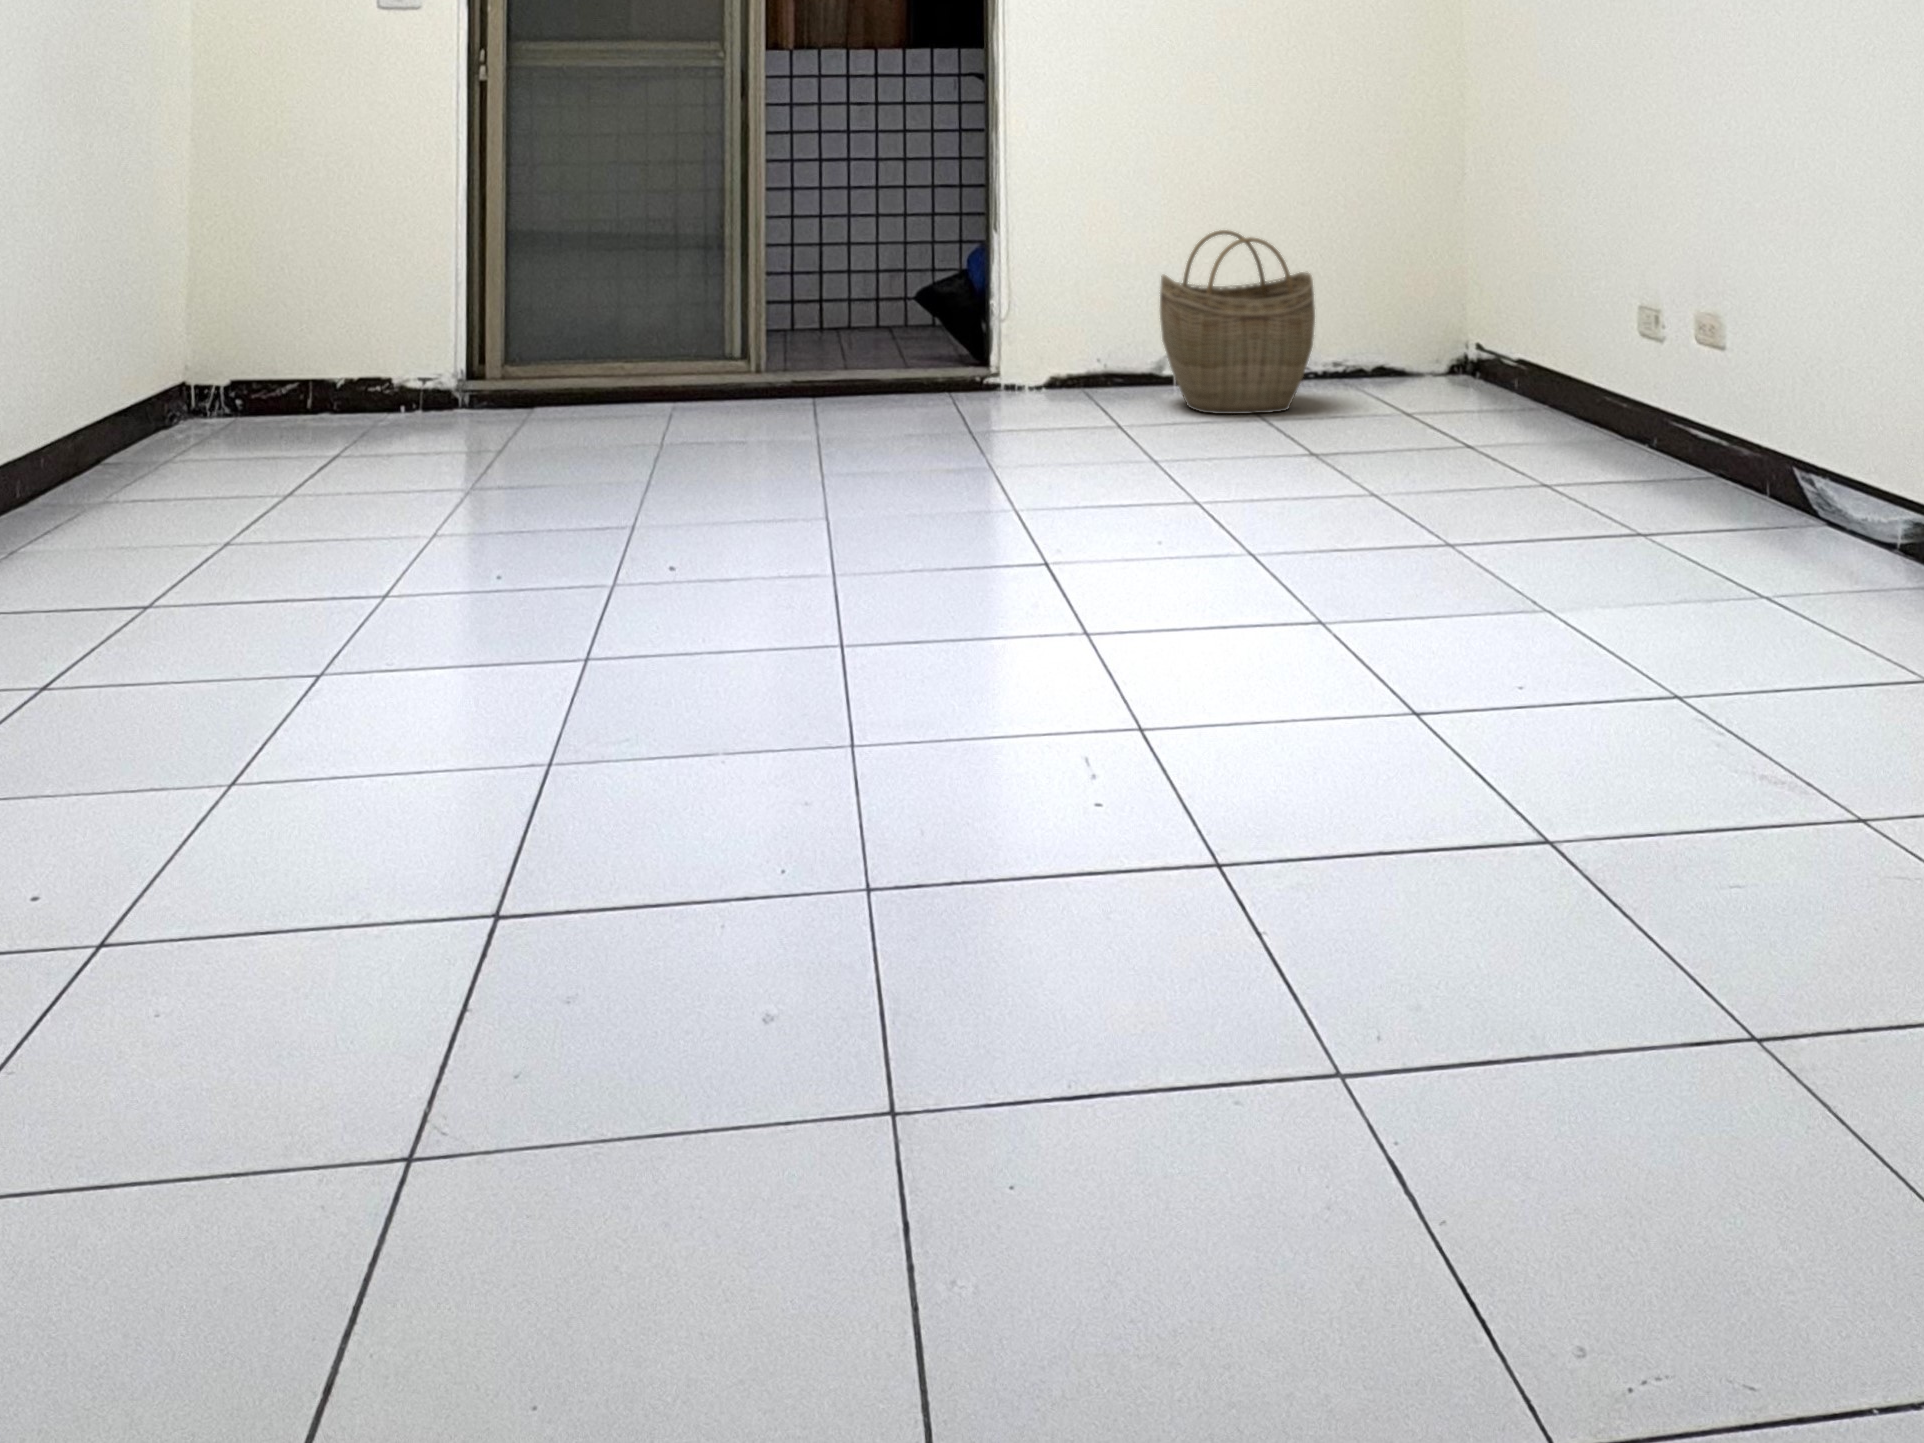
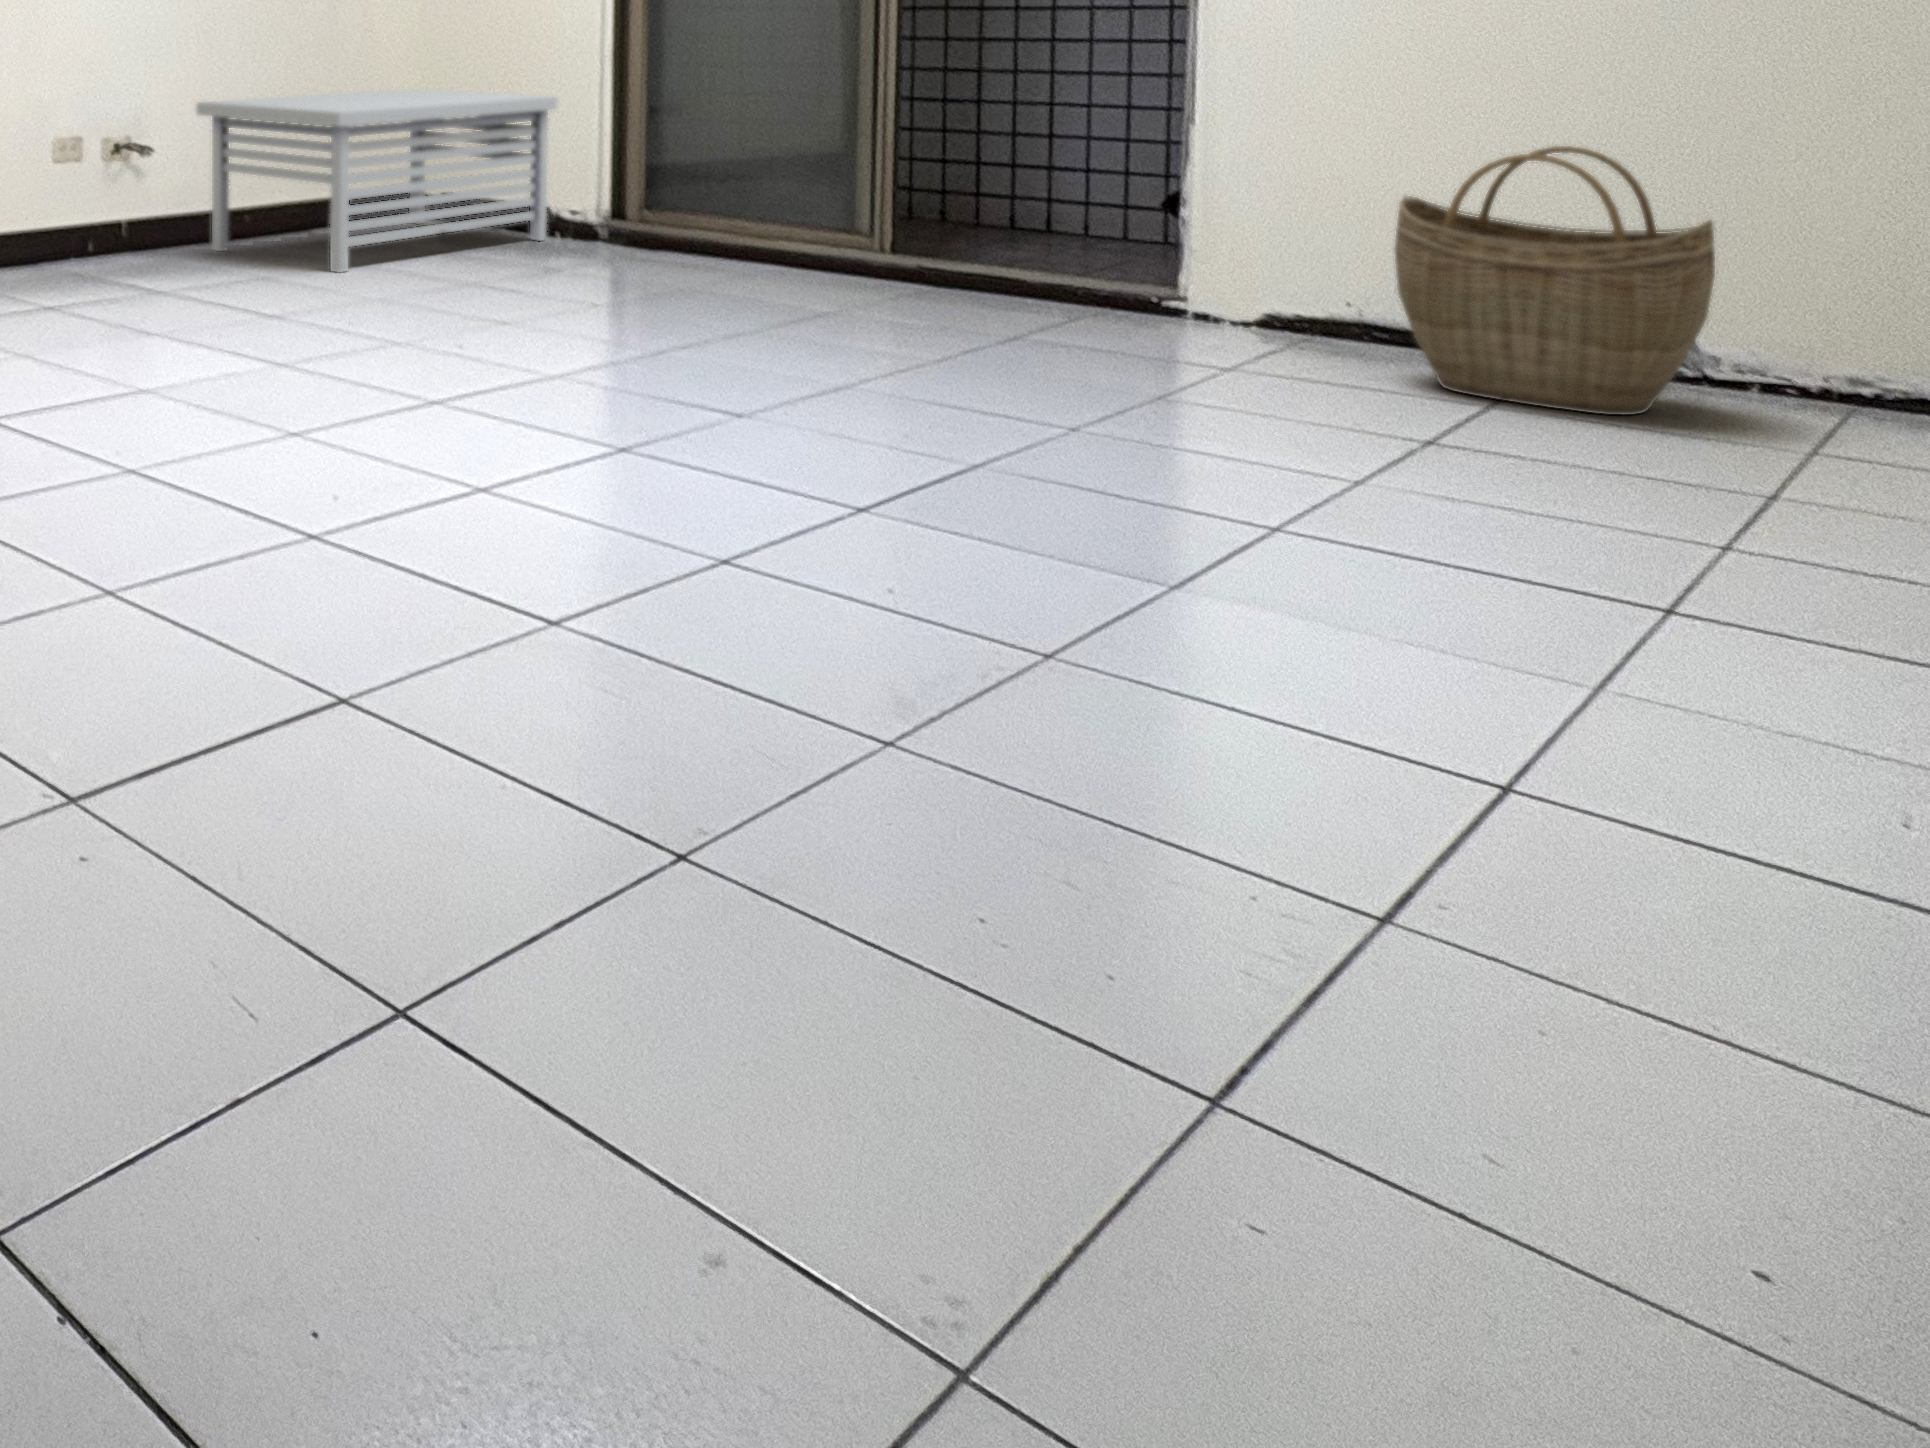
storage bench: none [15,247,413,522] -> present [196,89,557,272]

